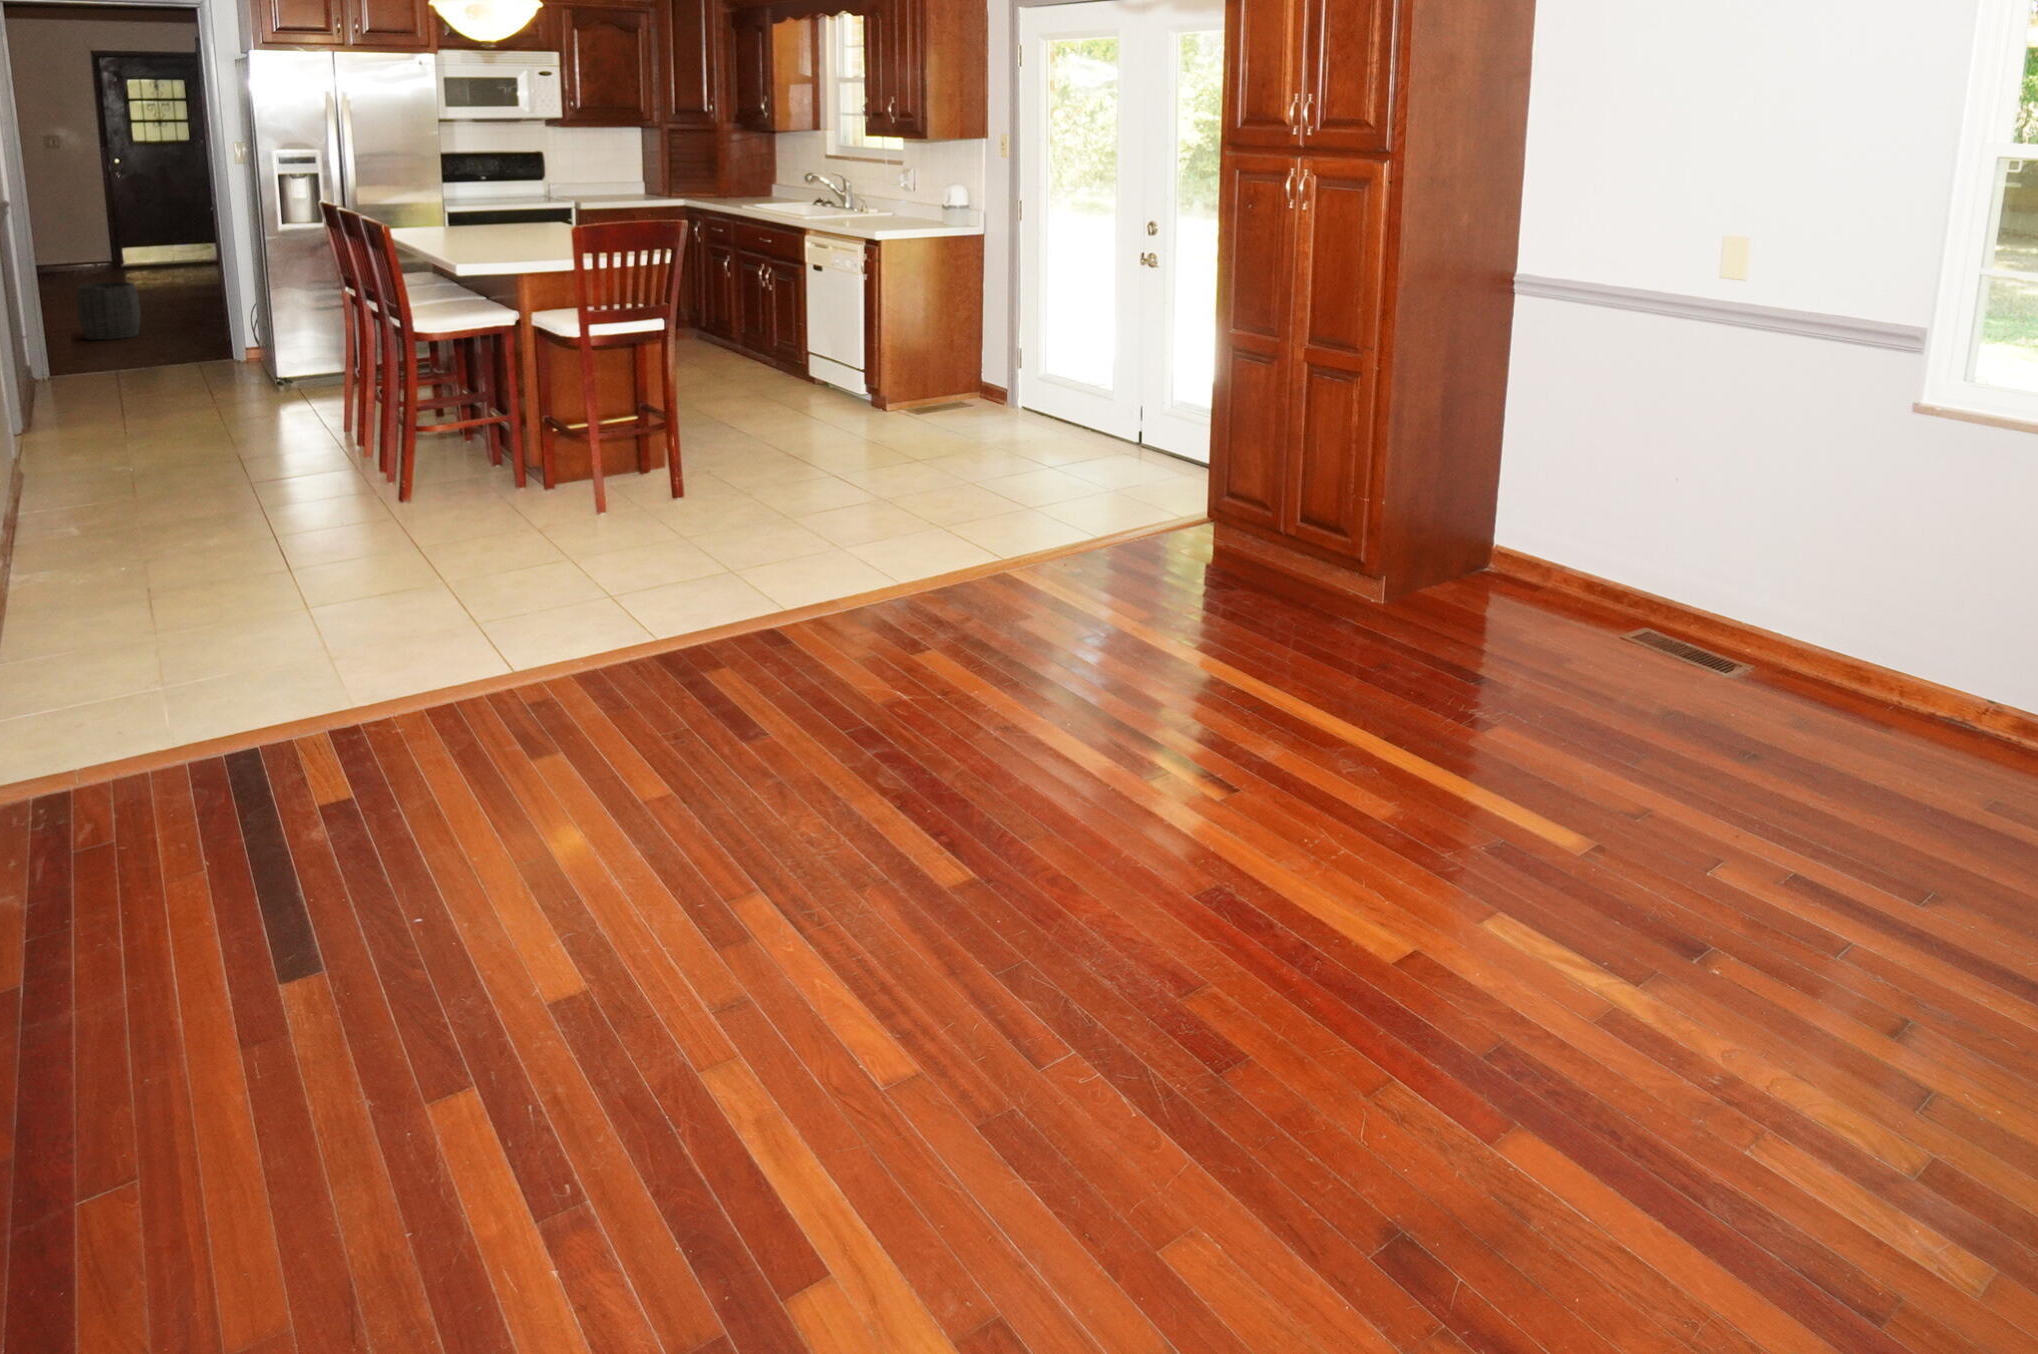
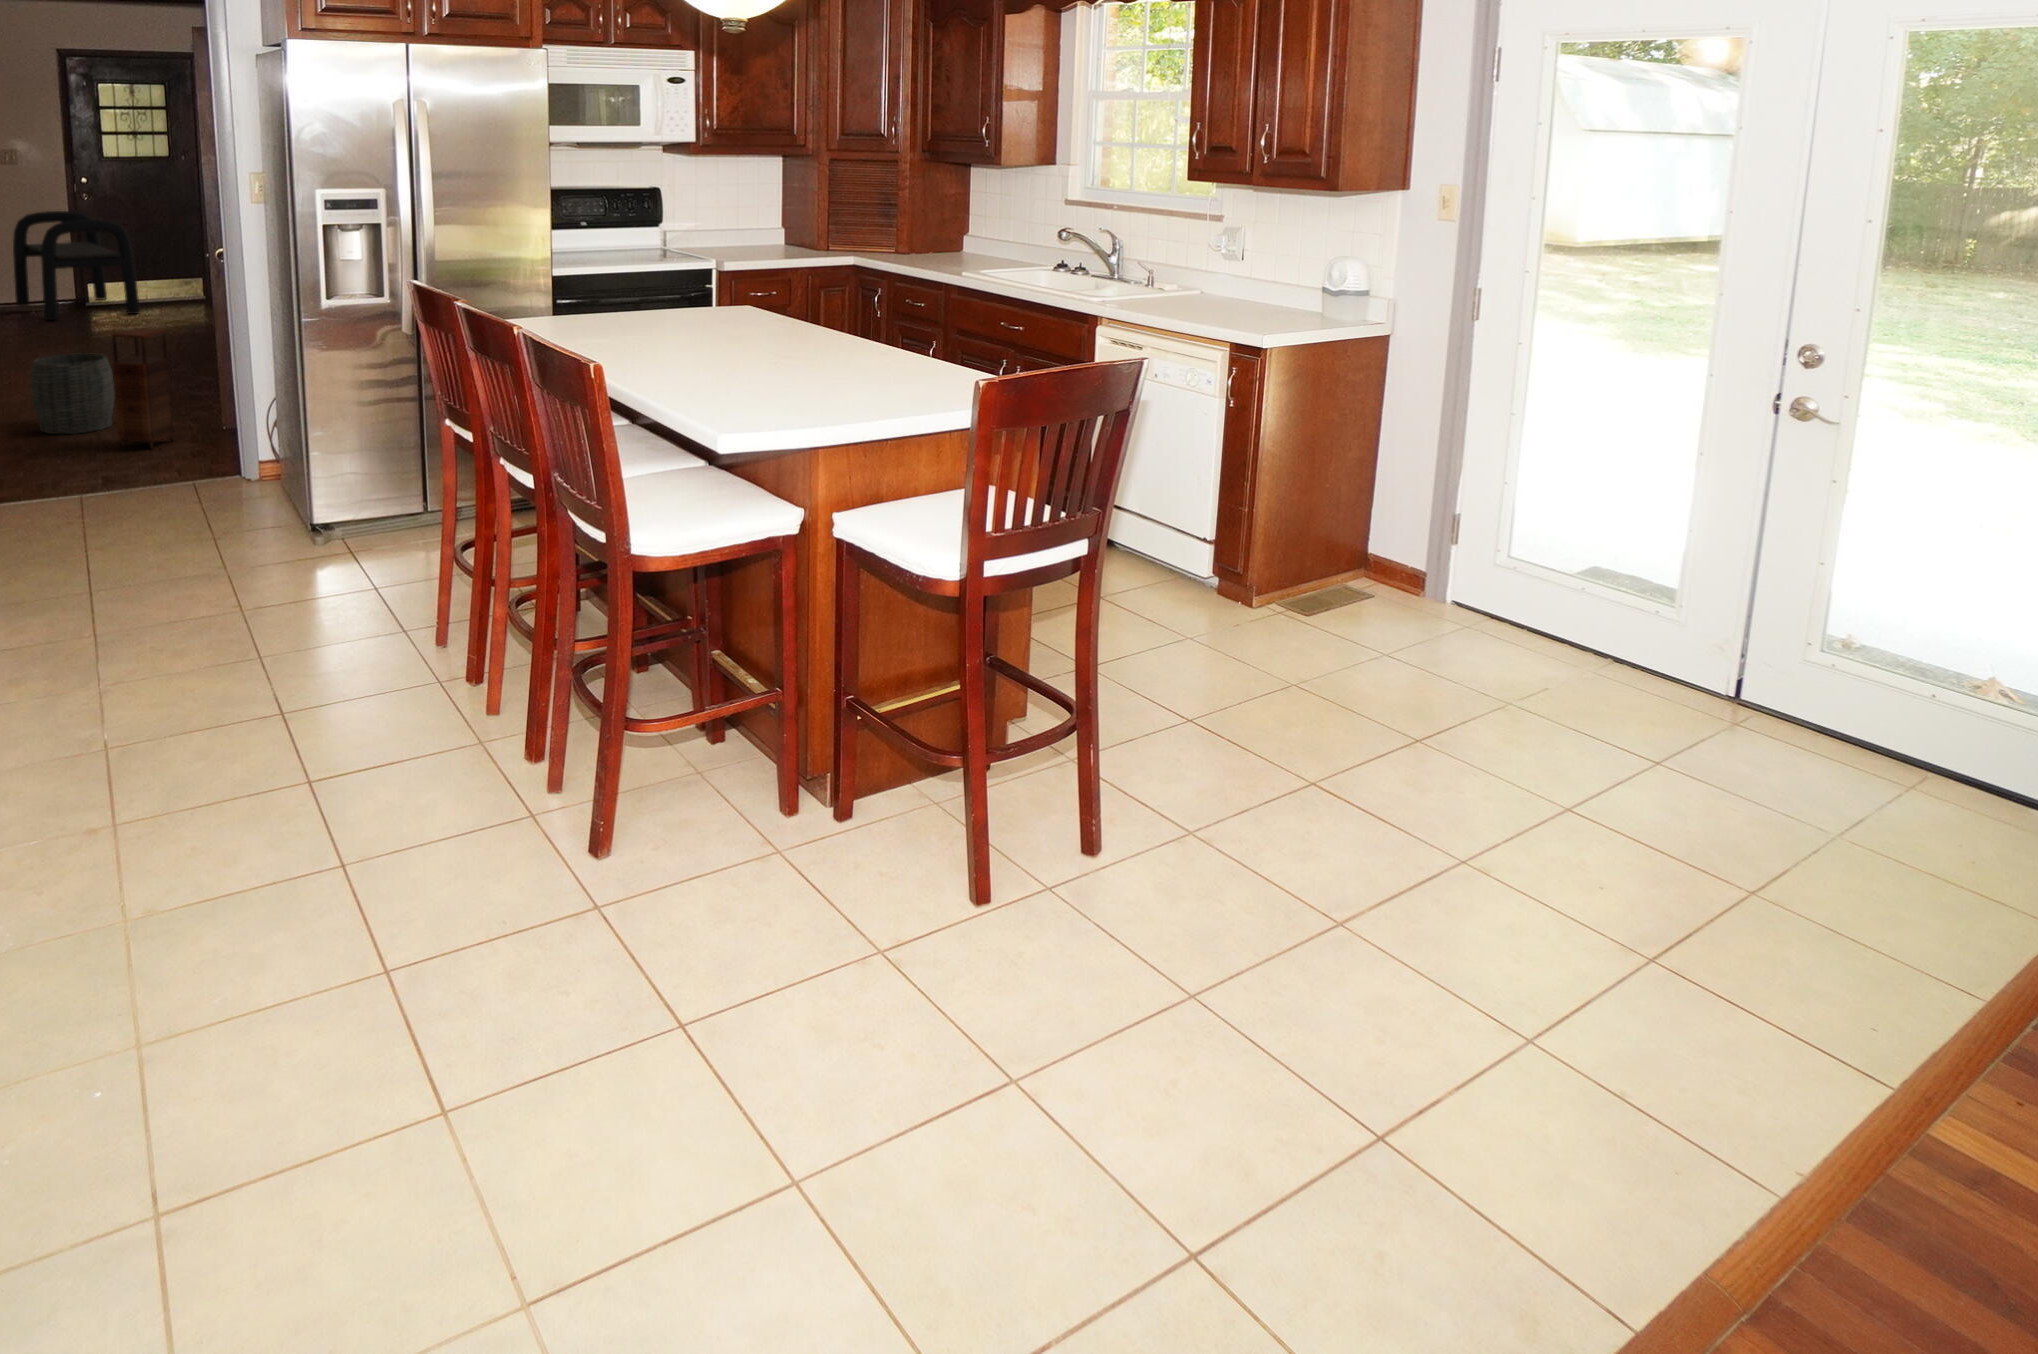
bench: none [59,186,166,273] -> present [13,211,140,320]
storage cabinet: none [136,260,185,347] -> present [112,329,174,449]

